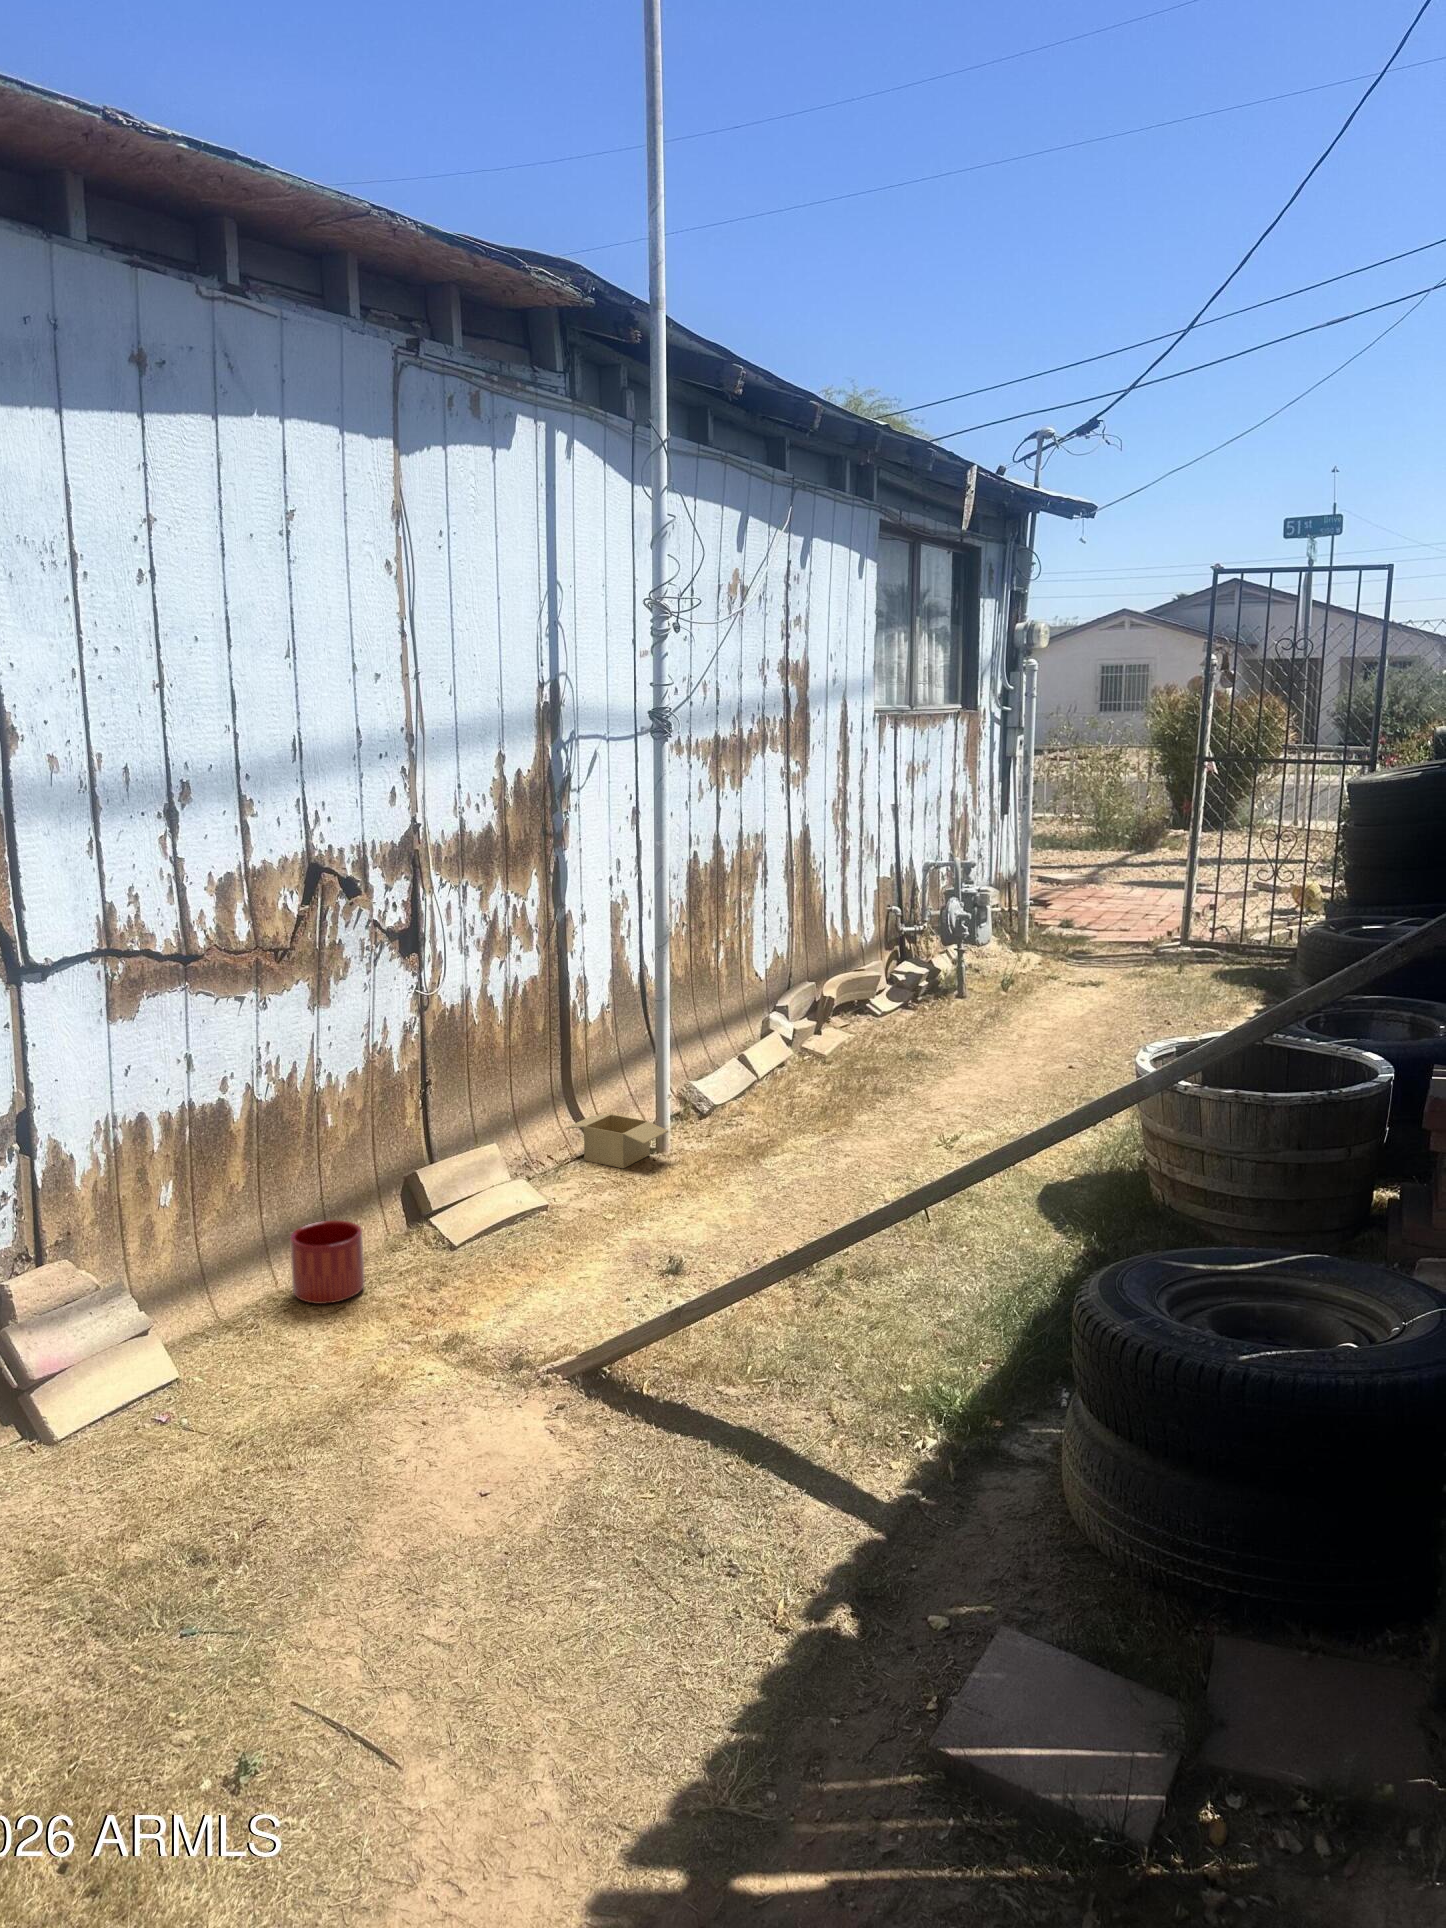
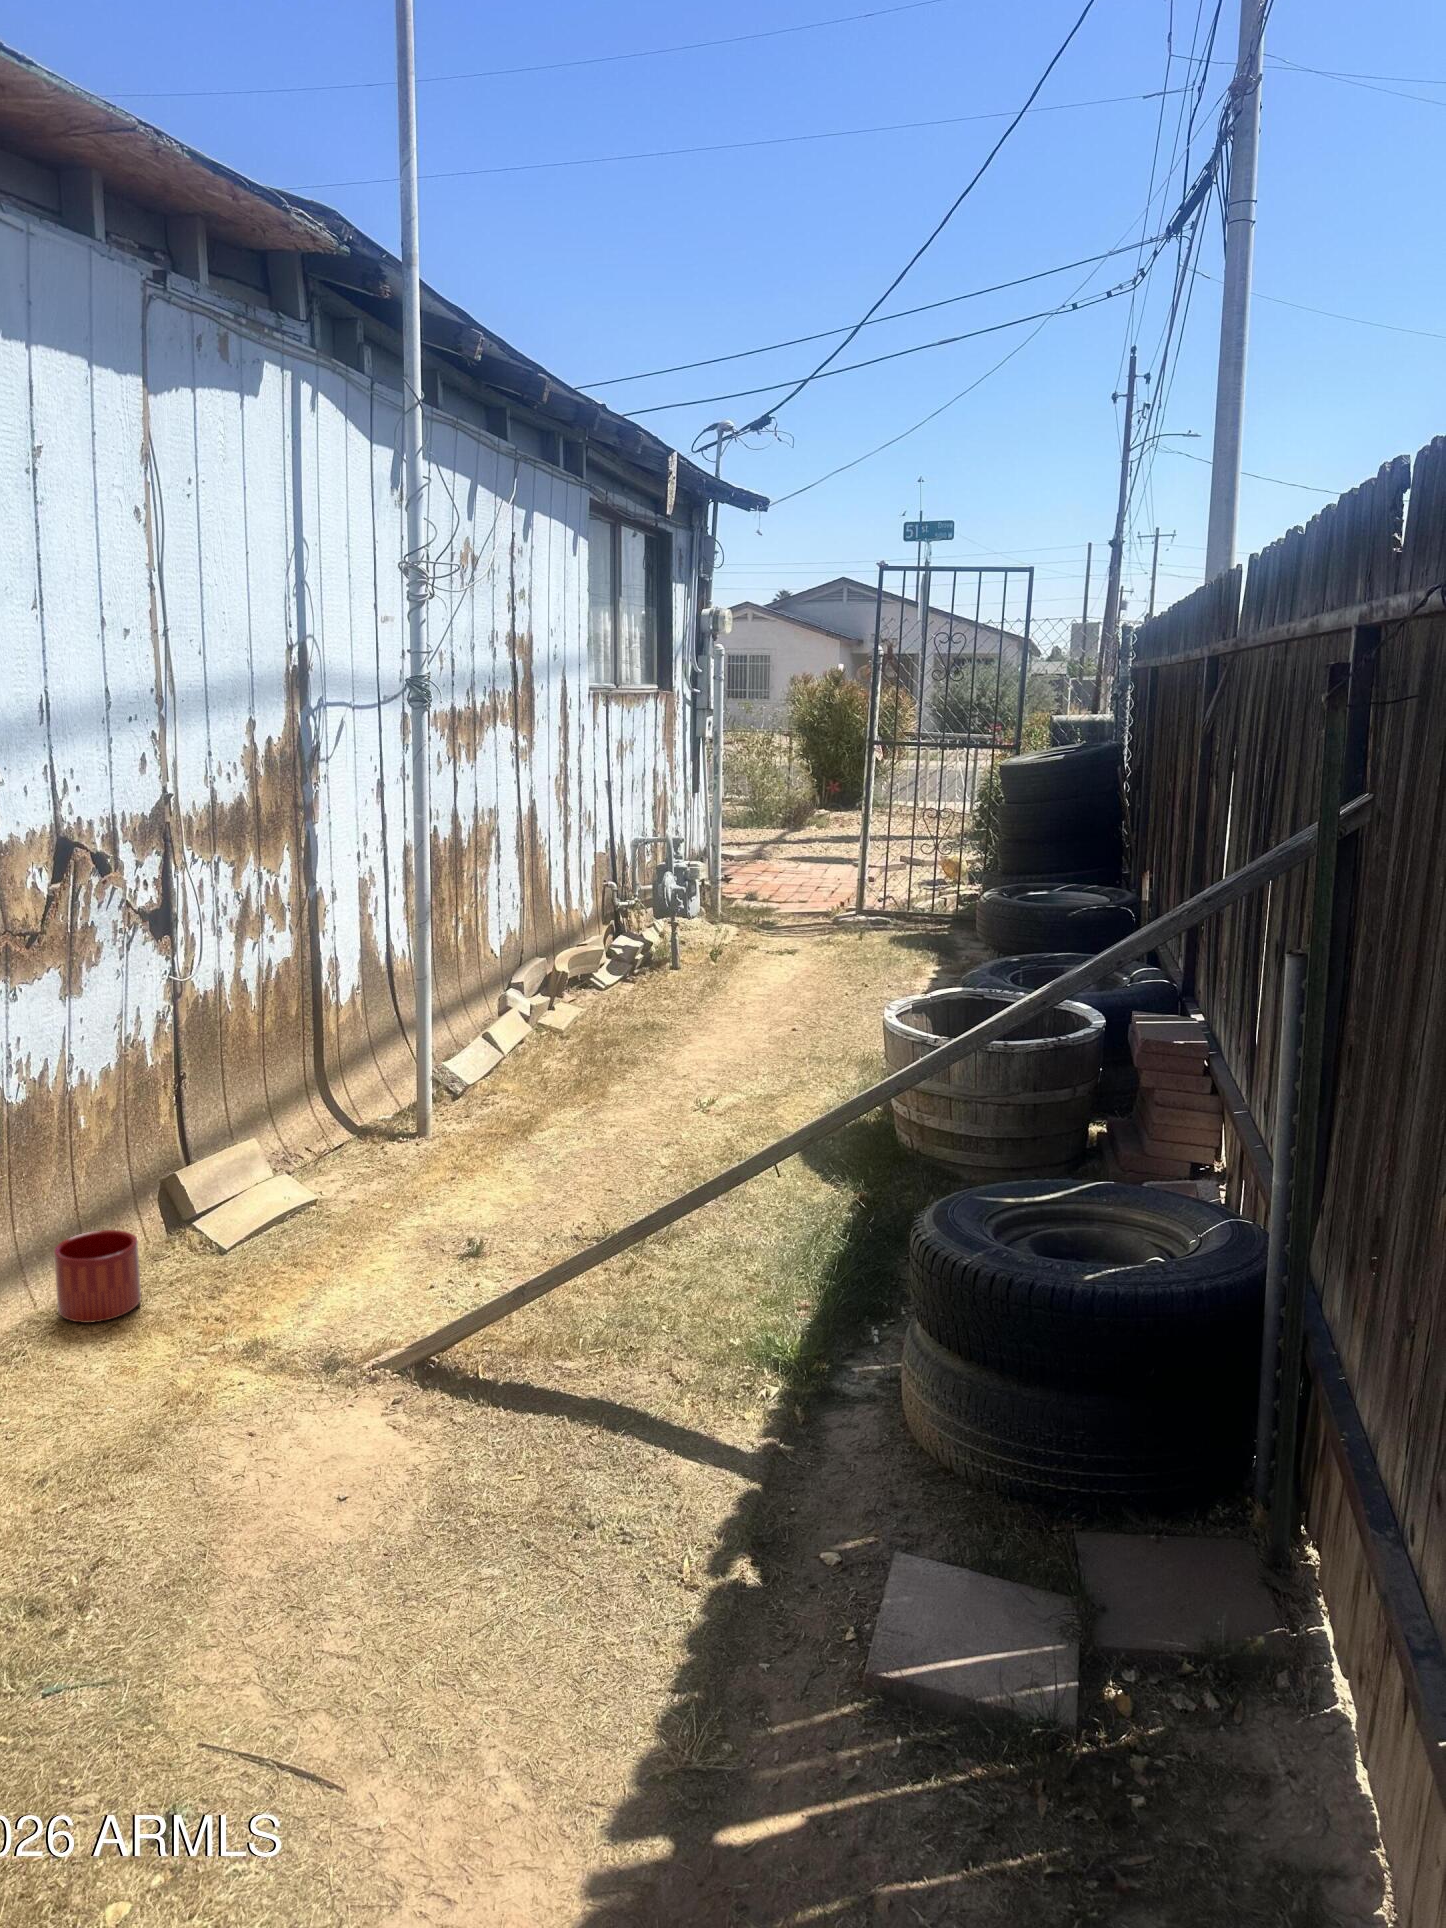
cardboard box: present [566,1114,668,1168] -> none [323,1100,433,1155]

